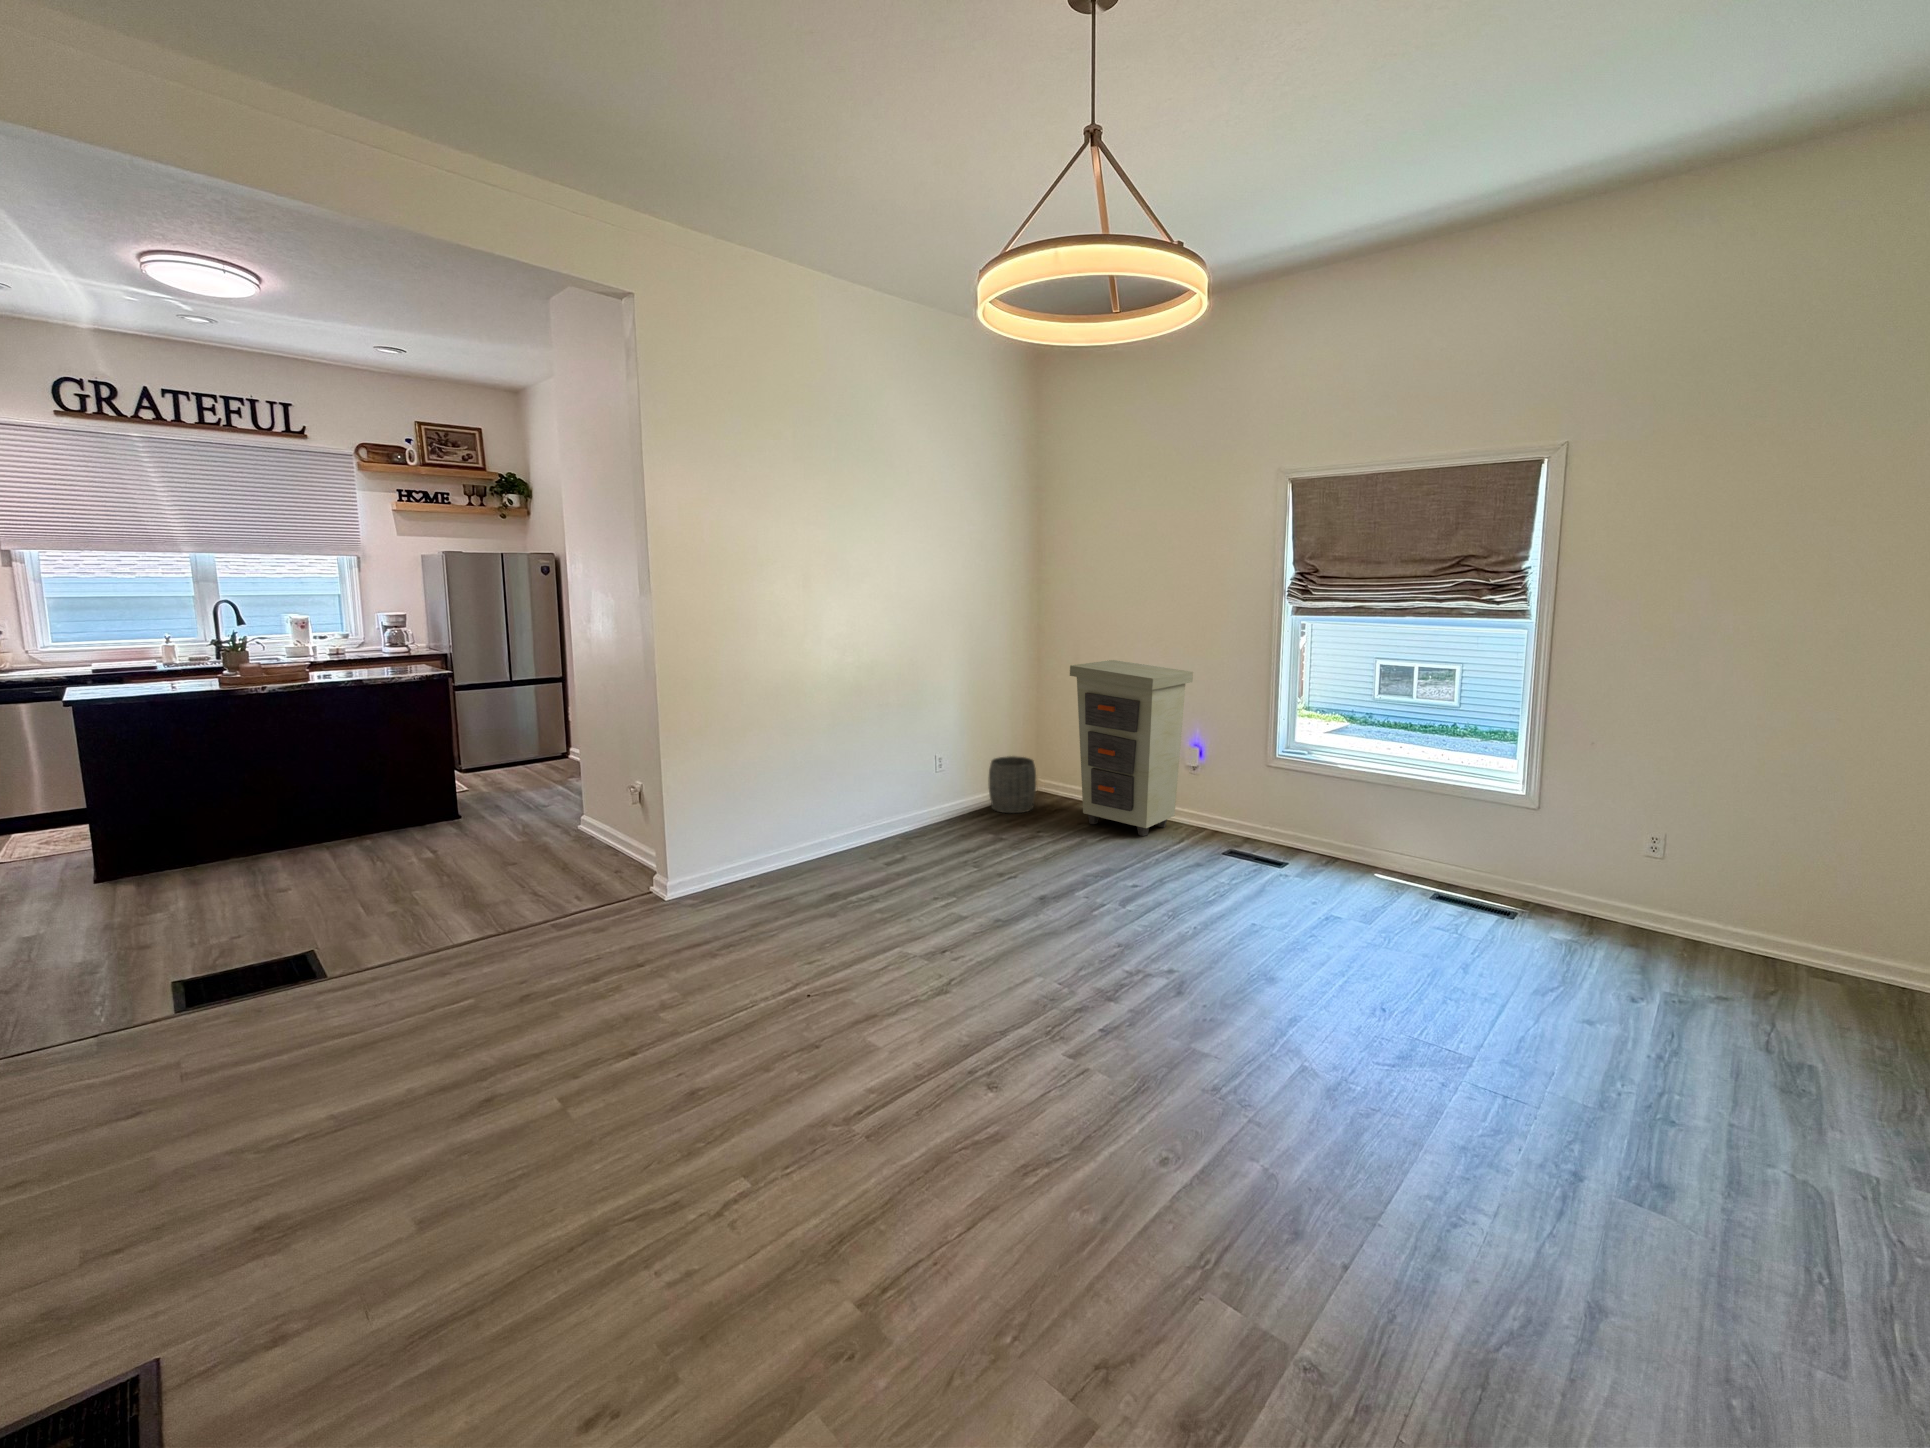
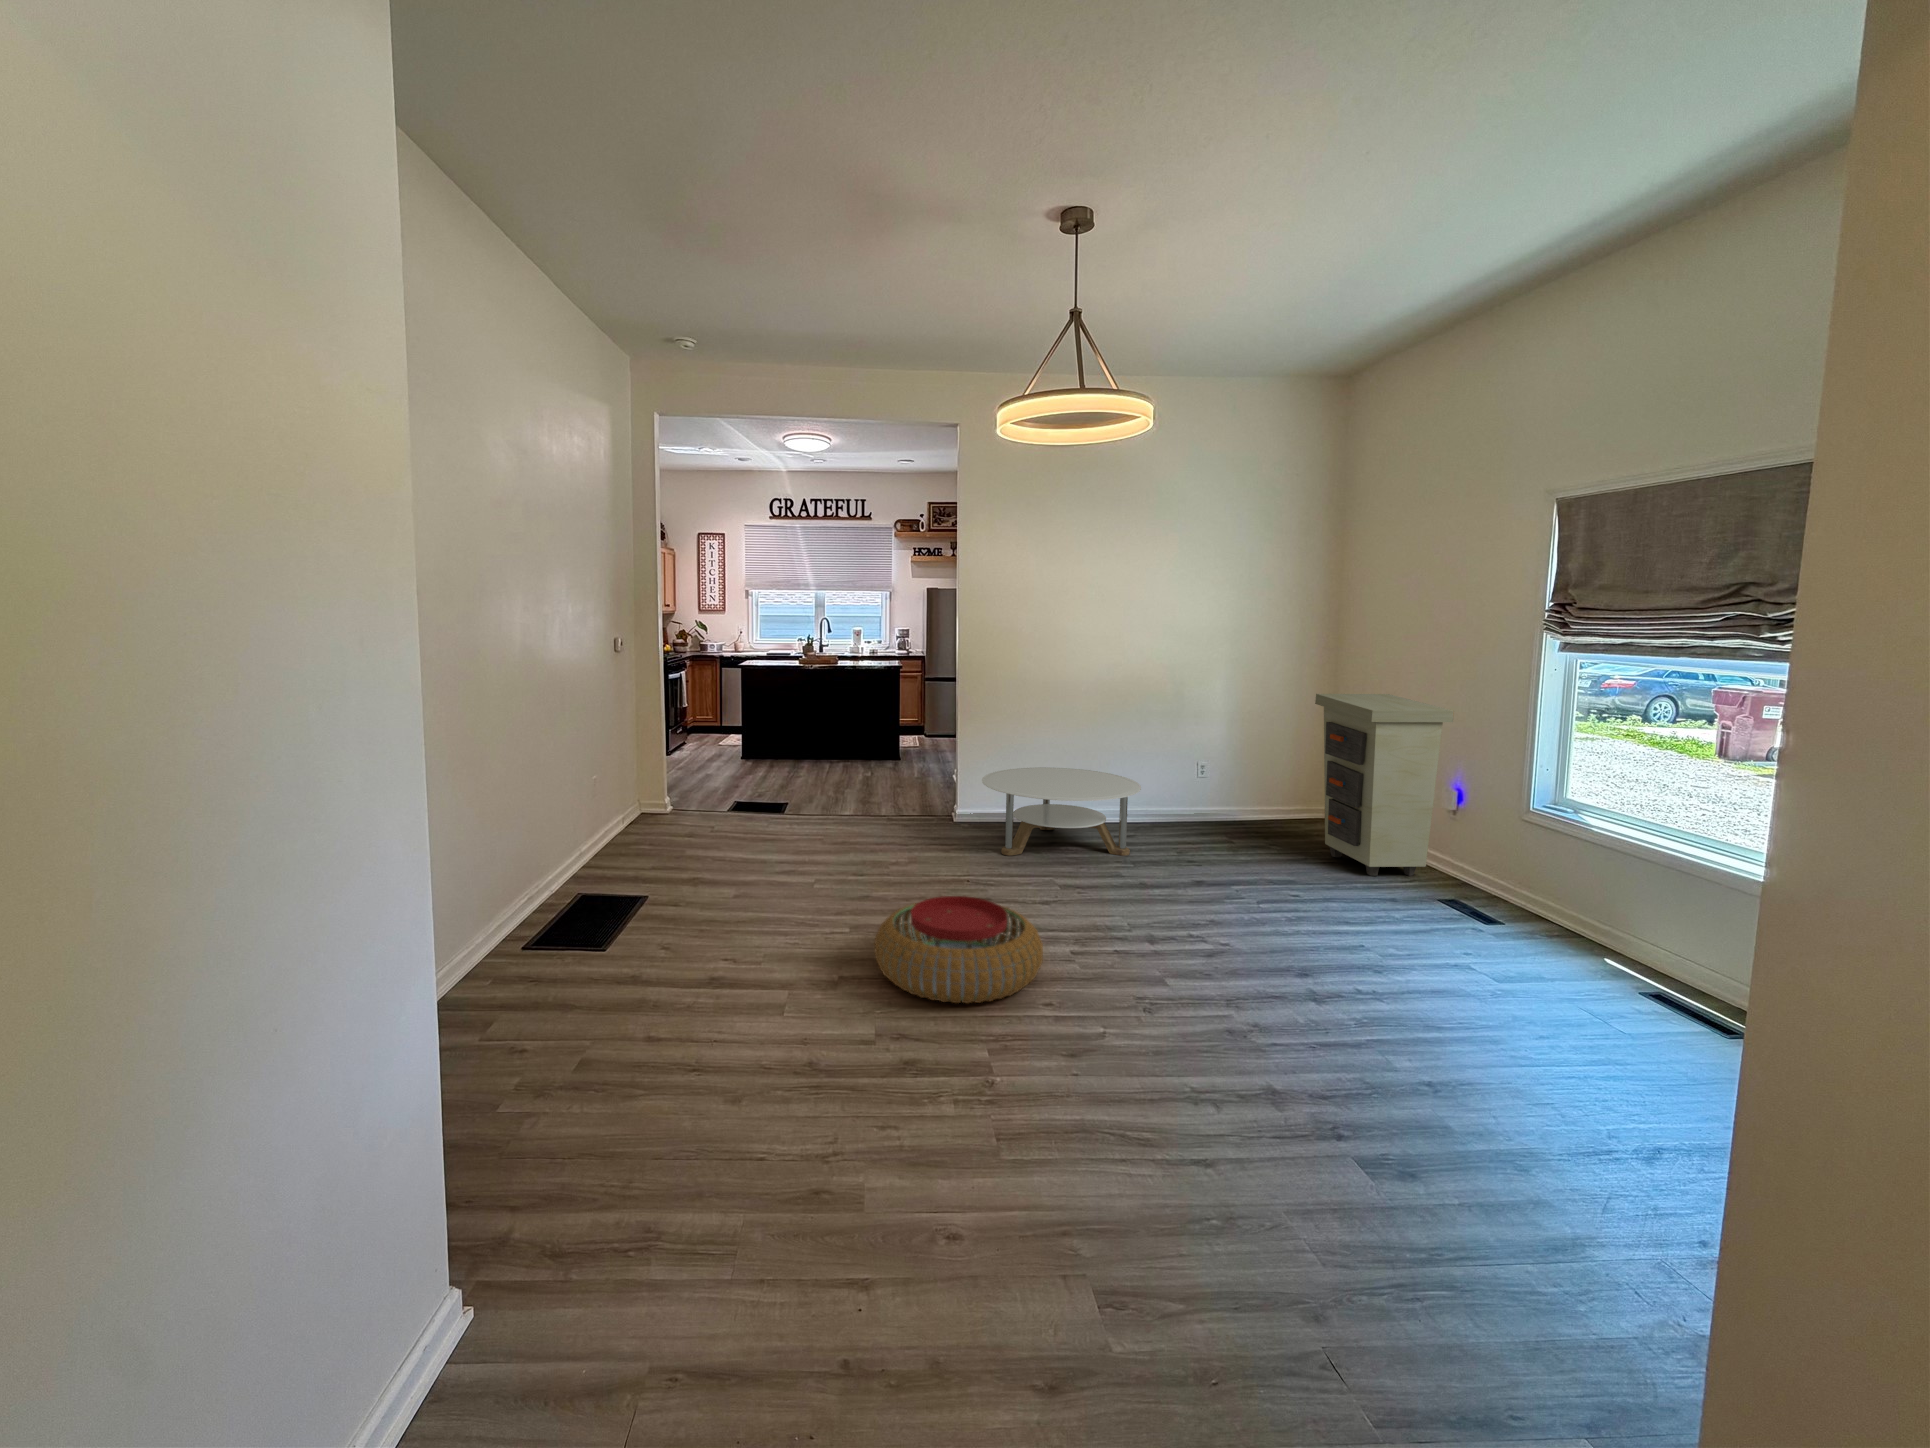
woven basket: present [989,756,1036,813] -> none [1252,781,1303,836]
round table: none [738,782,948,926] -> present [982,767,1141,856]
pouf: none [882,1031,1159,1268] -> present [874,896,1043,1003]

